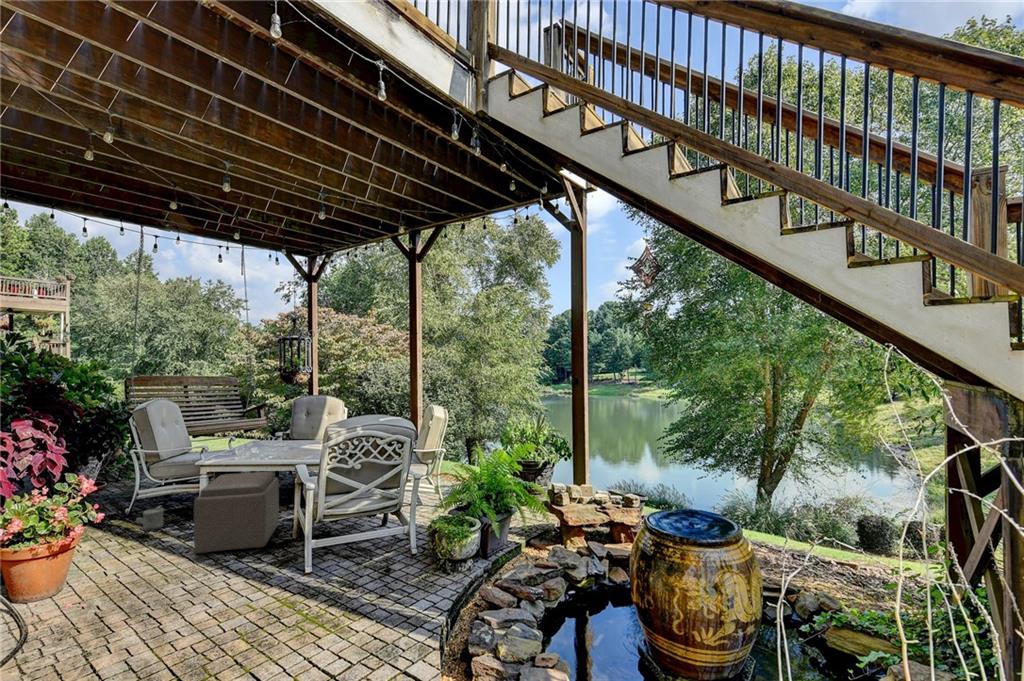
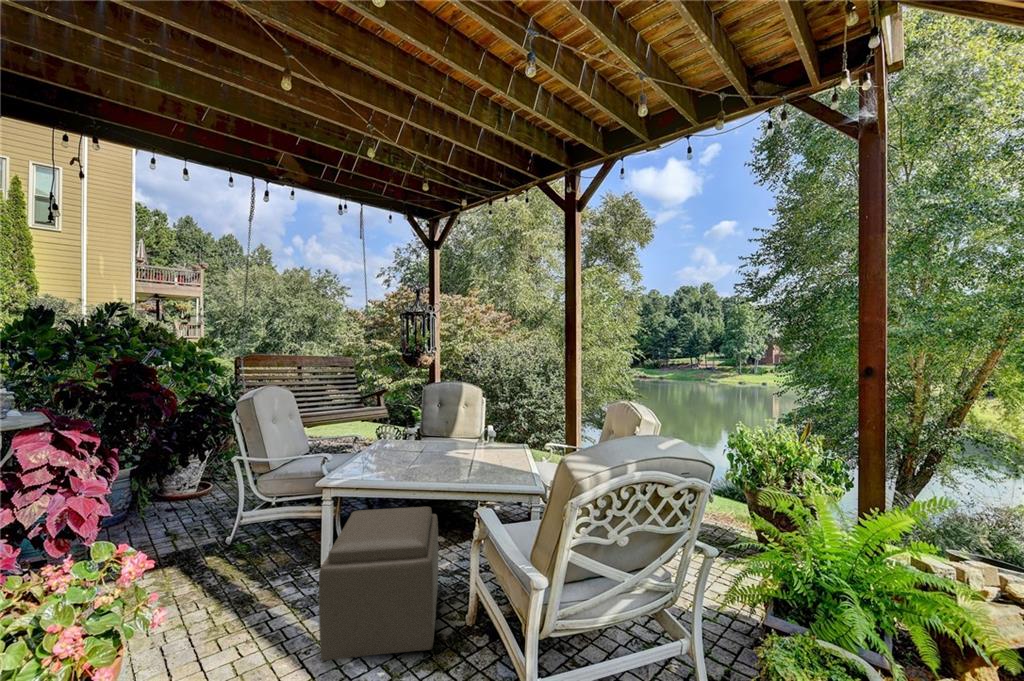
watering can: present [136,506,164,531] -> none [234,541,275,584]

